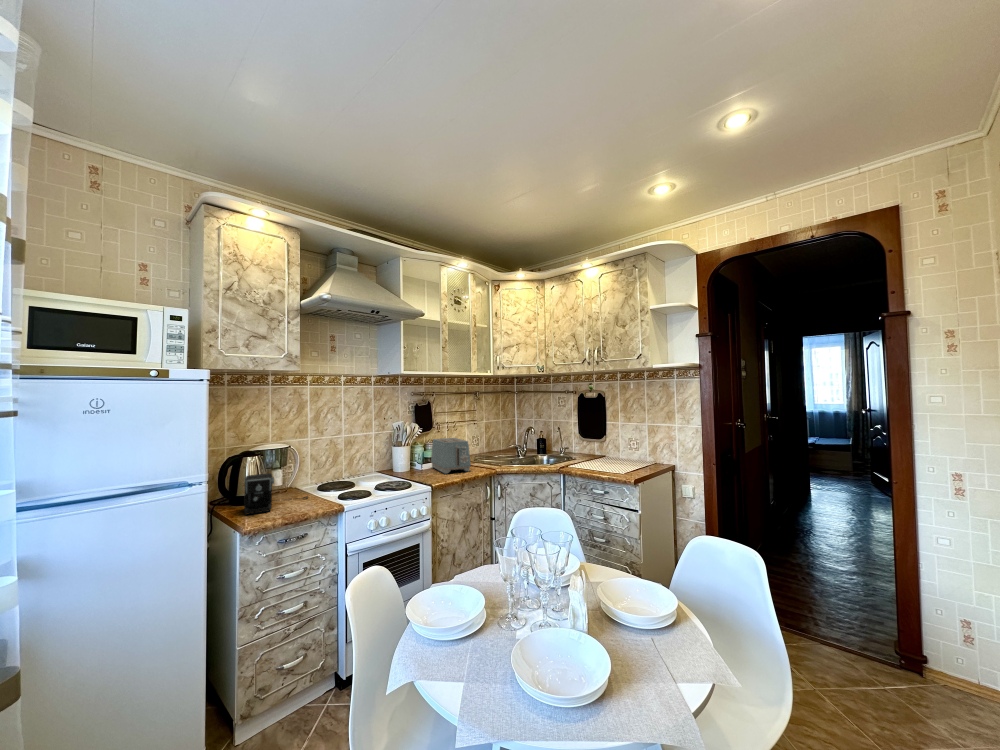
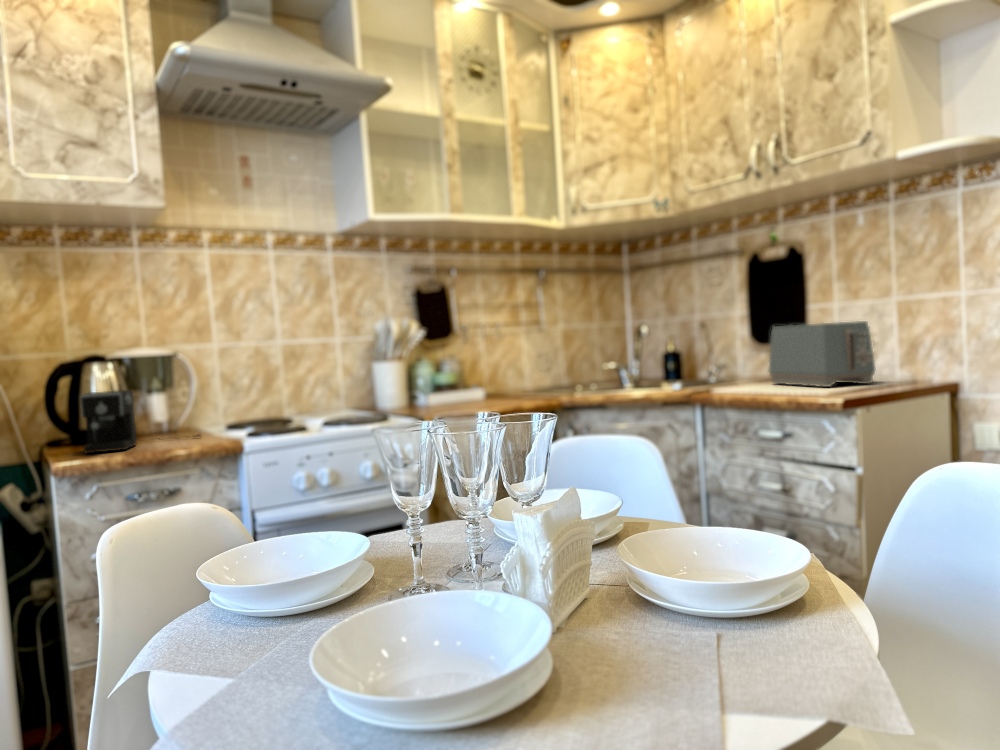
toaster: present [431,438,471,474] -> present [768,321,875,387]

